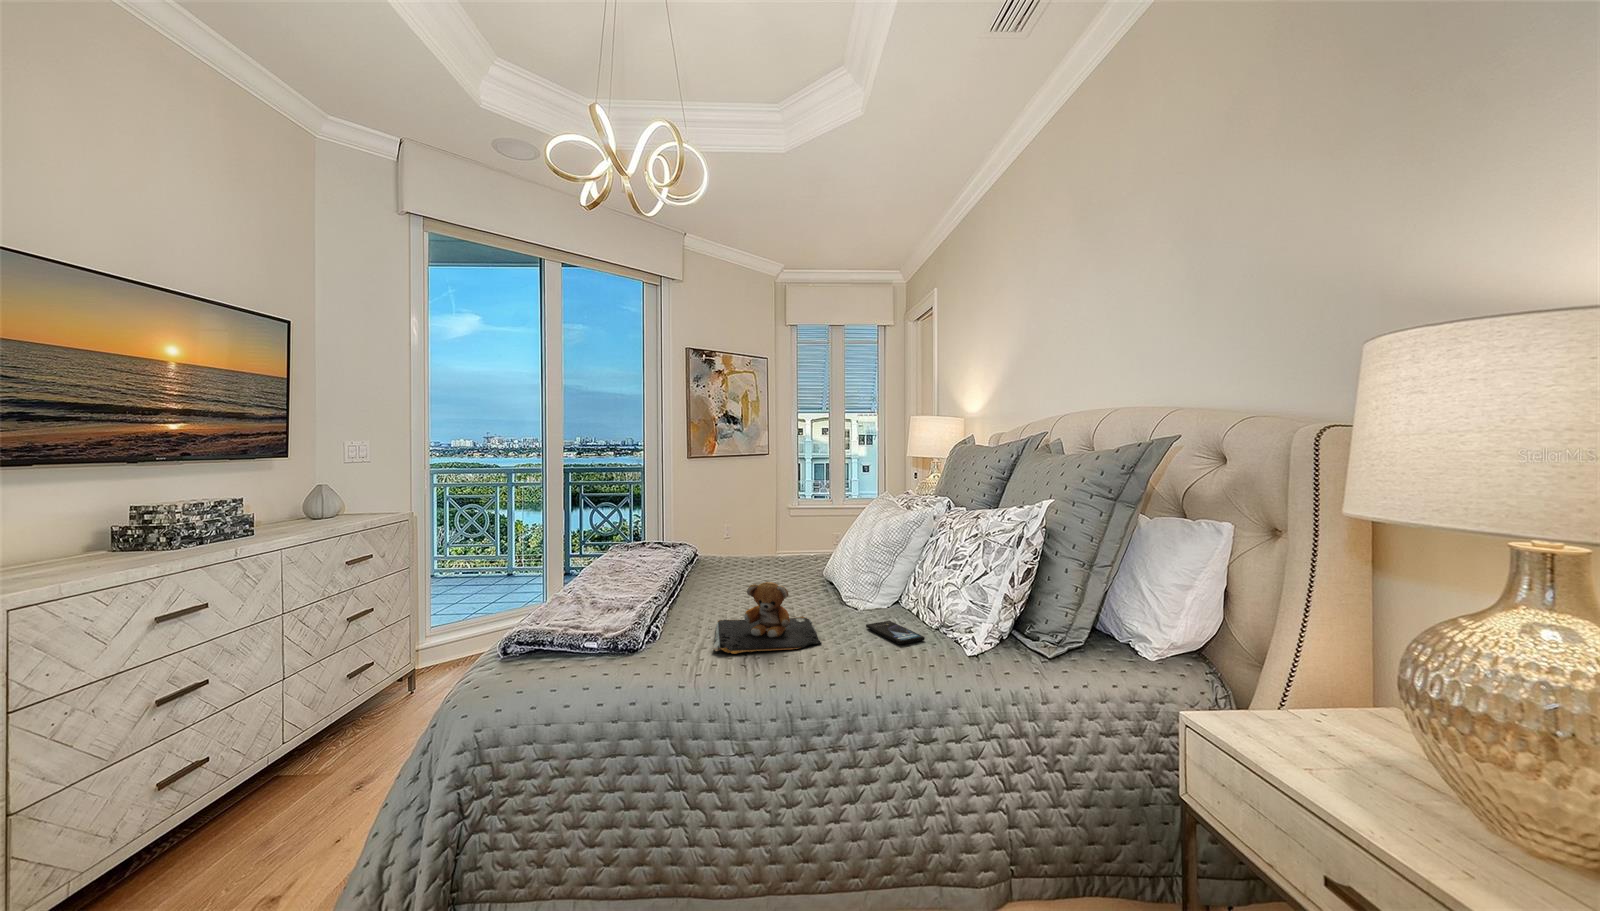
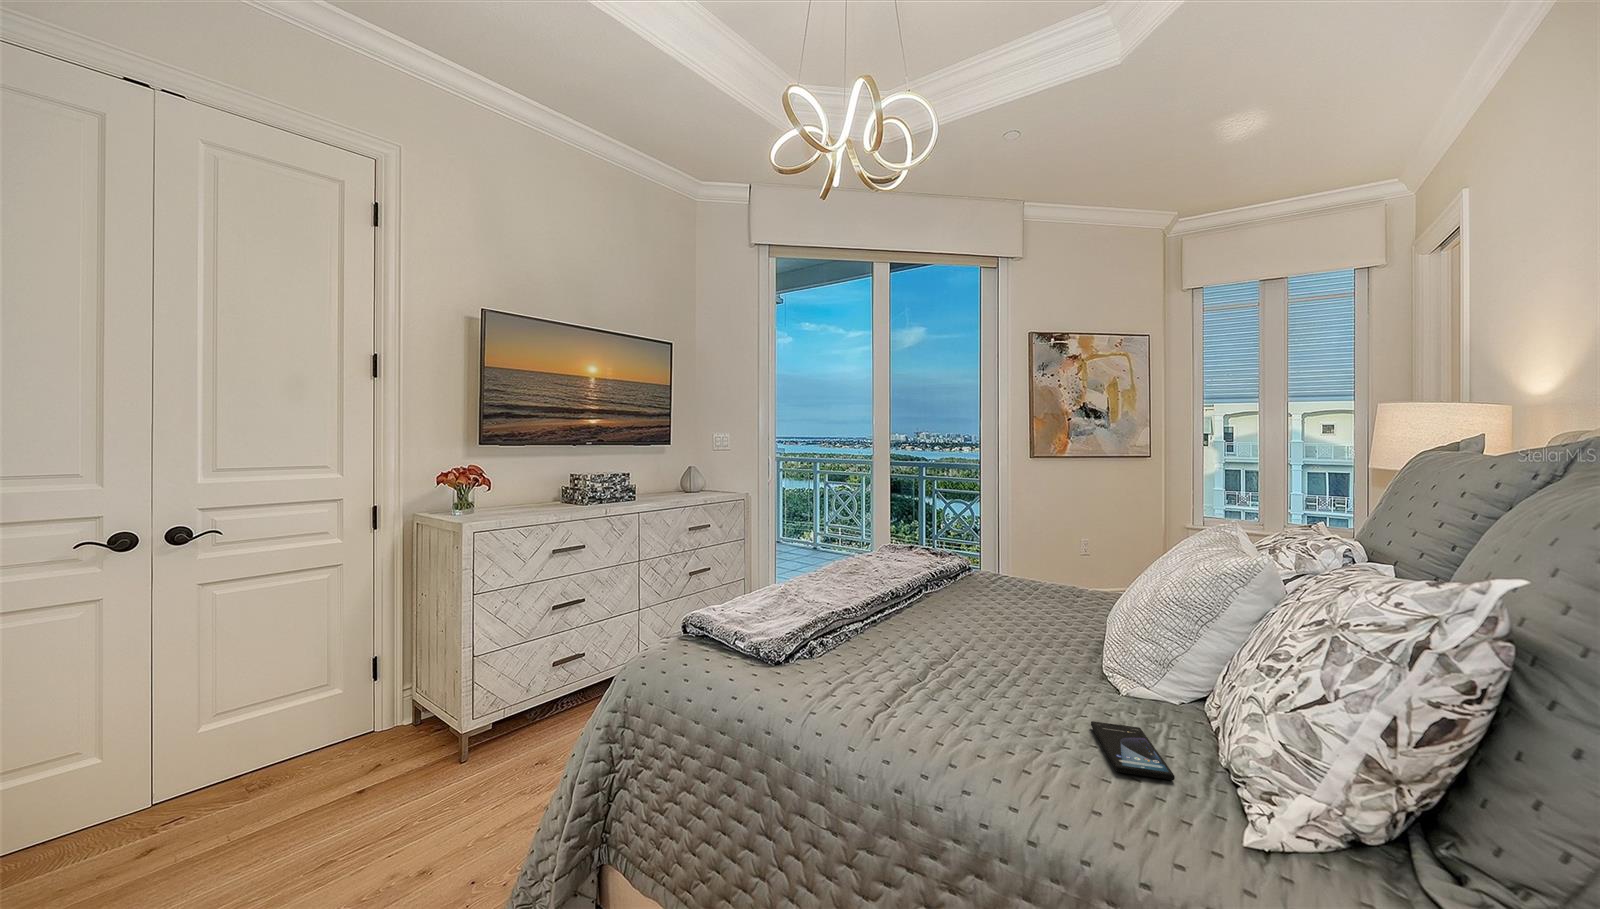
teddy bear: present [713,582,821,654] -> none [855,621,1020,726]

